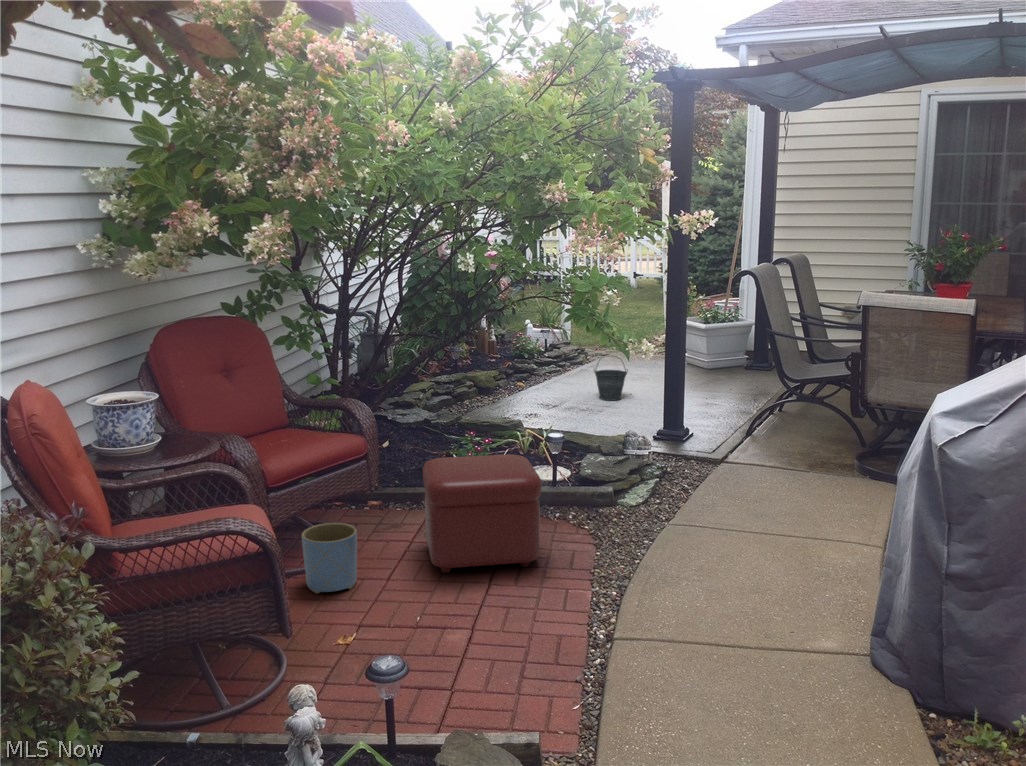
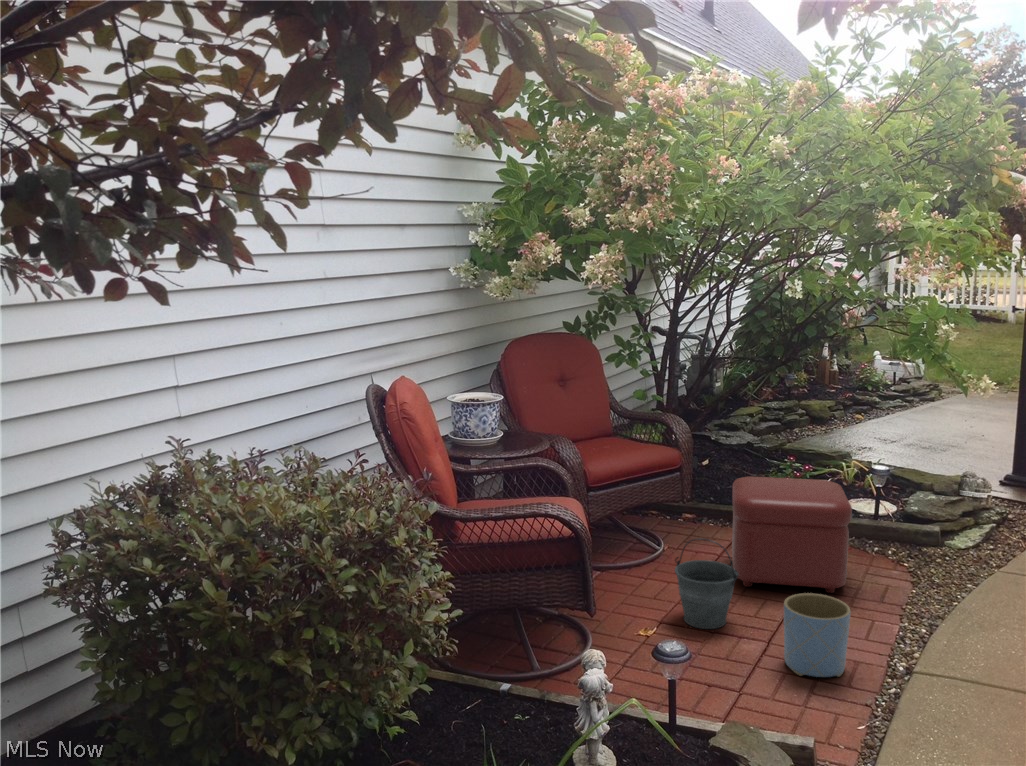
bucket: present [594,369,628,401] -> present [675,539,739,629]
planter: present [302,523,357,594] -> present [784,593,851,677]

